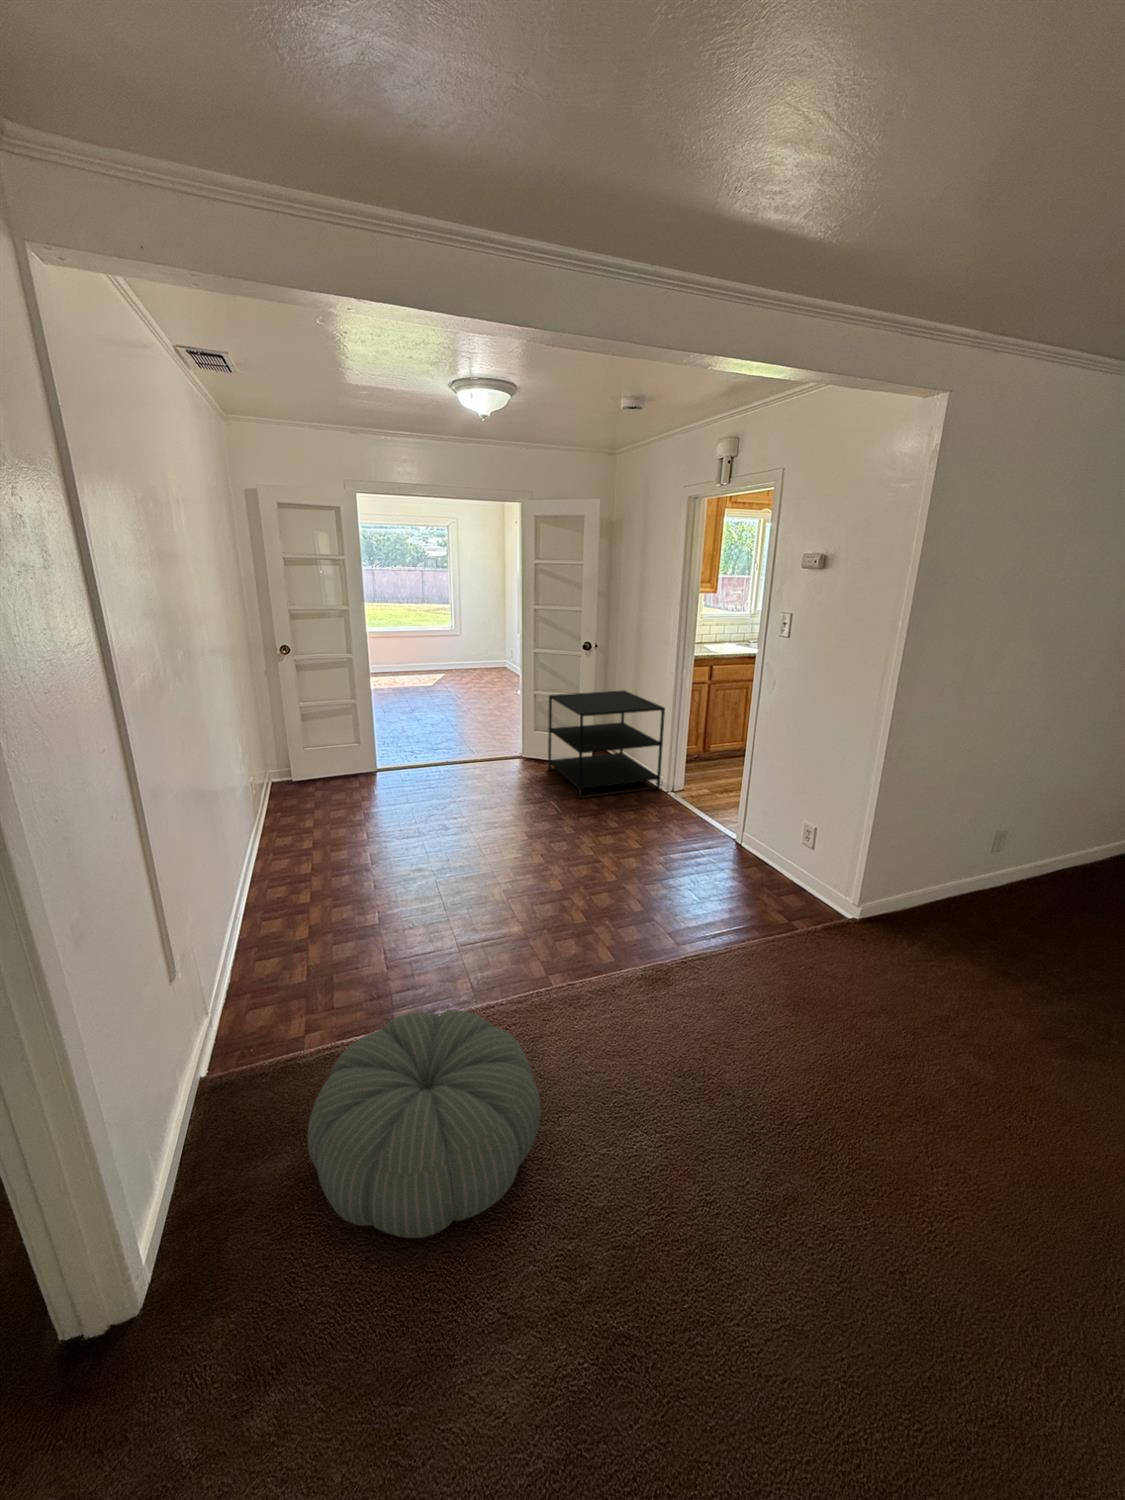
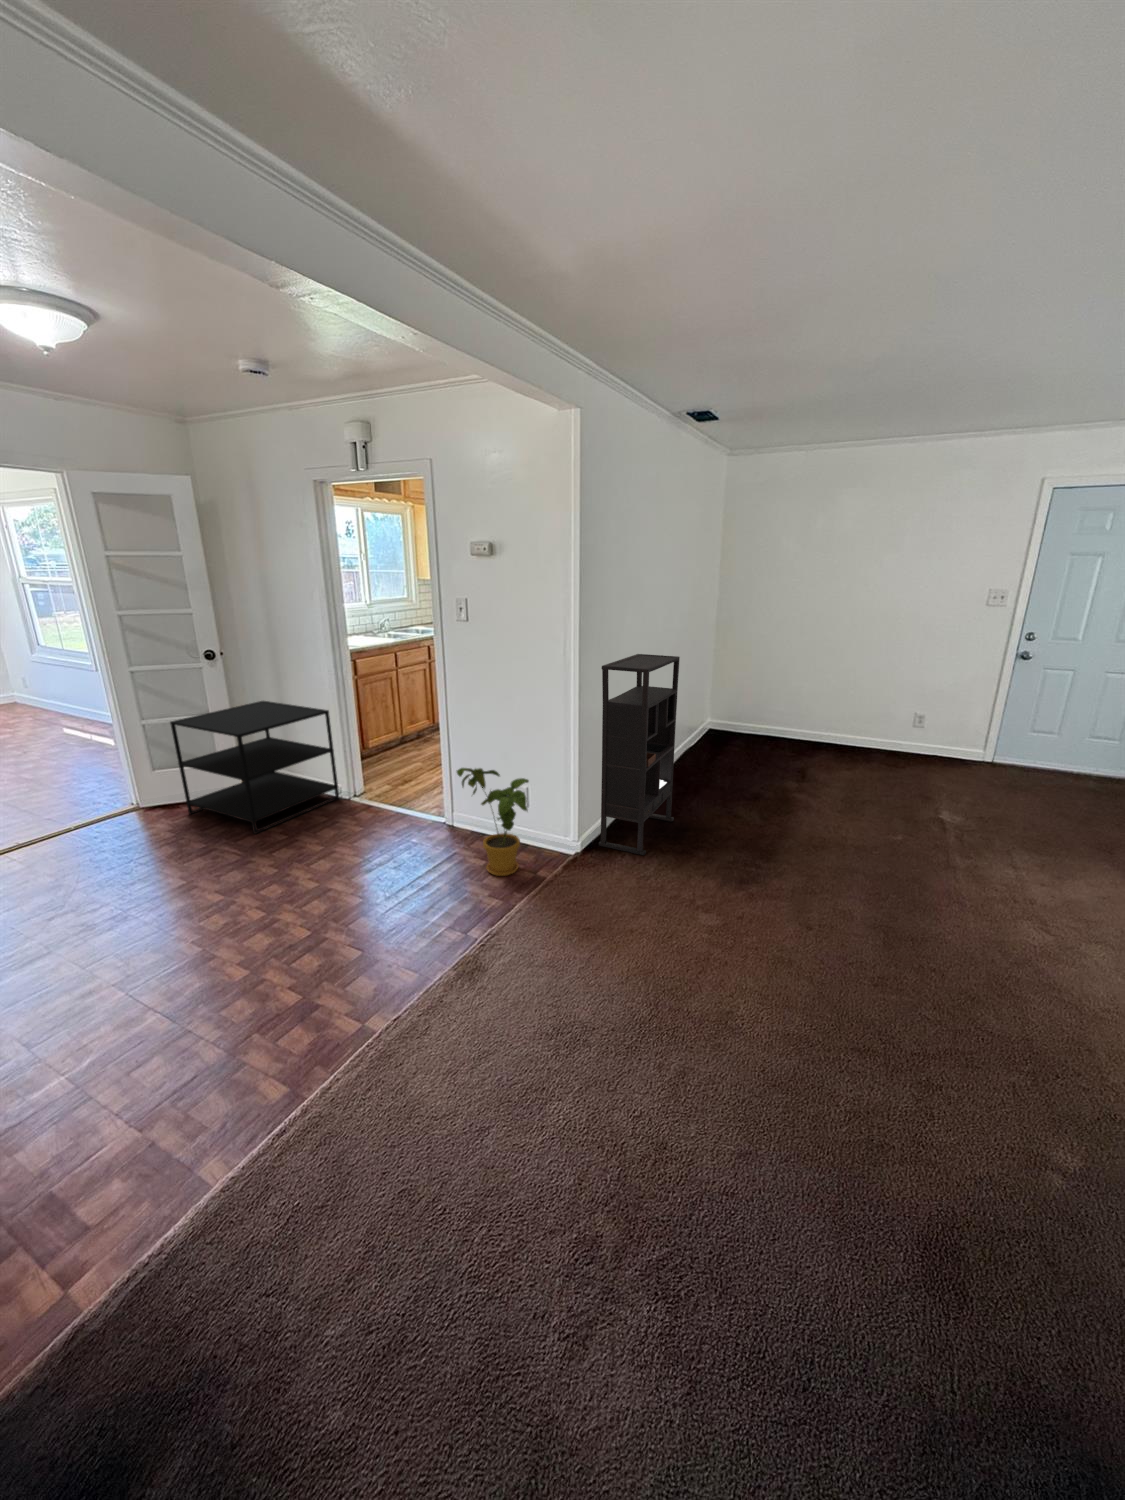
bookshelf: none [887,702,1074,950] -> present [599,654,680,855]
house plant: none [725,785,813,909] -> present [457,768,529,876]
pouf: present [308,1010,541,1238] -> none [211,1089,504,1412]

